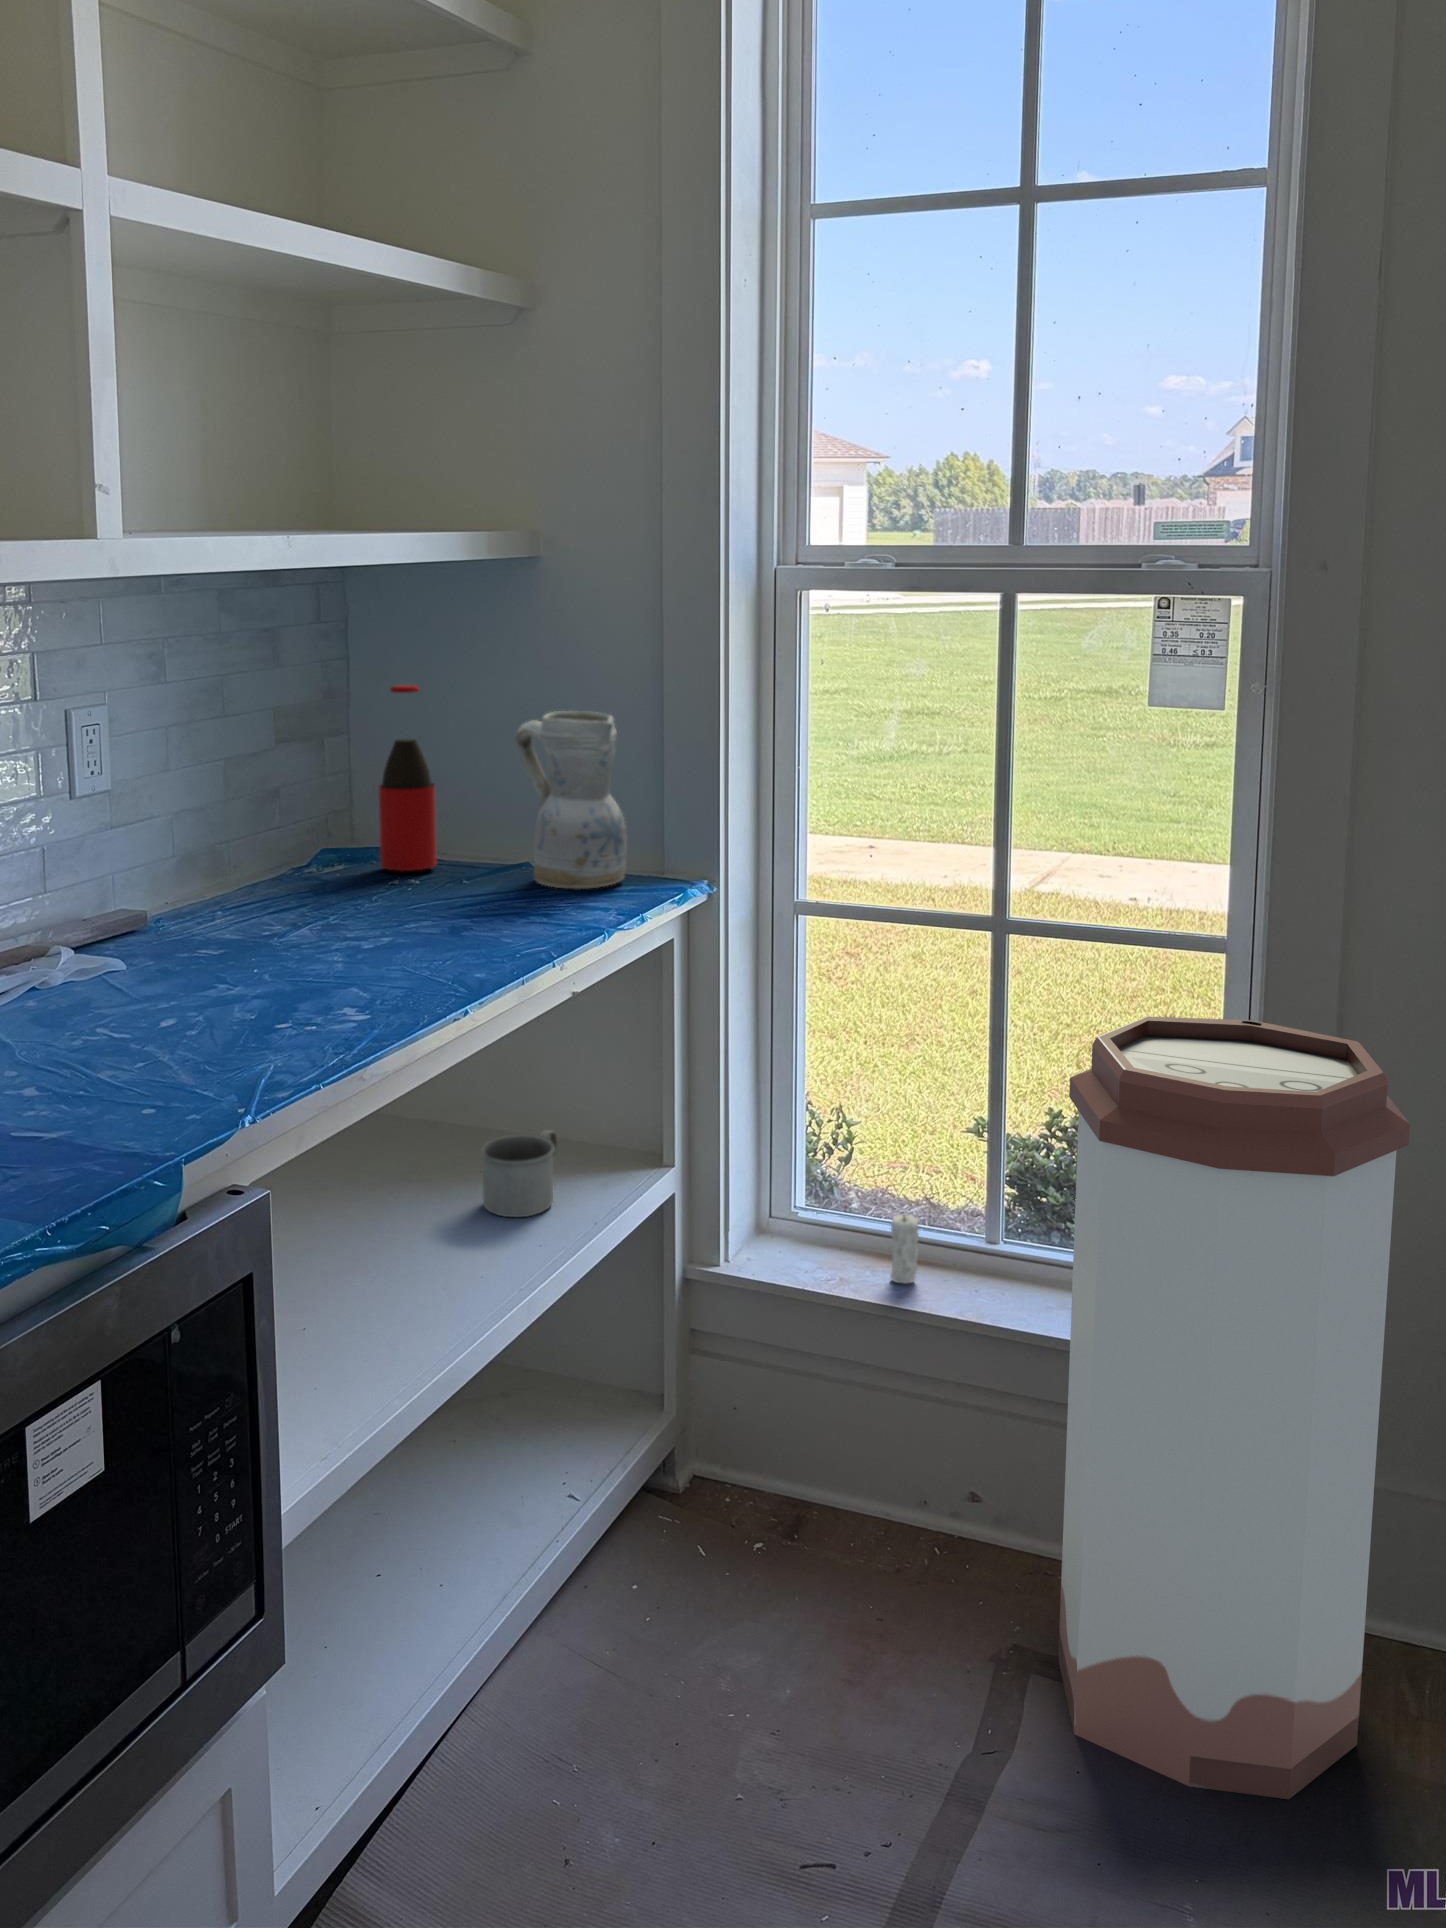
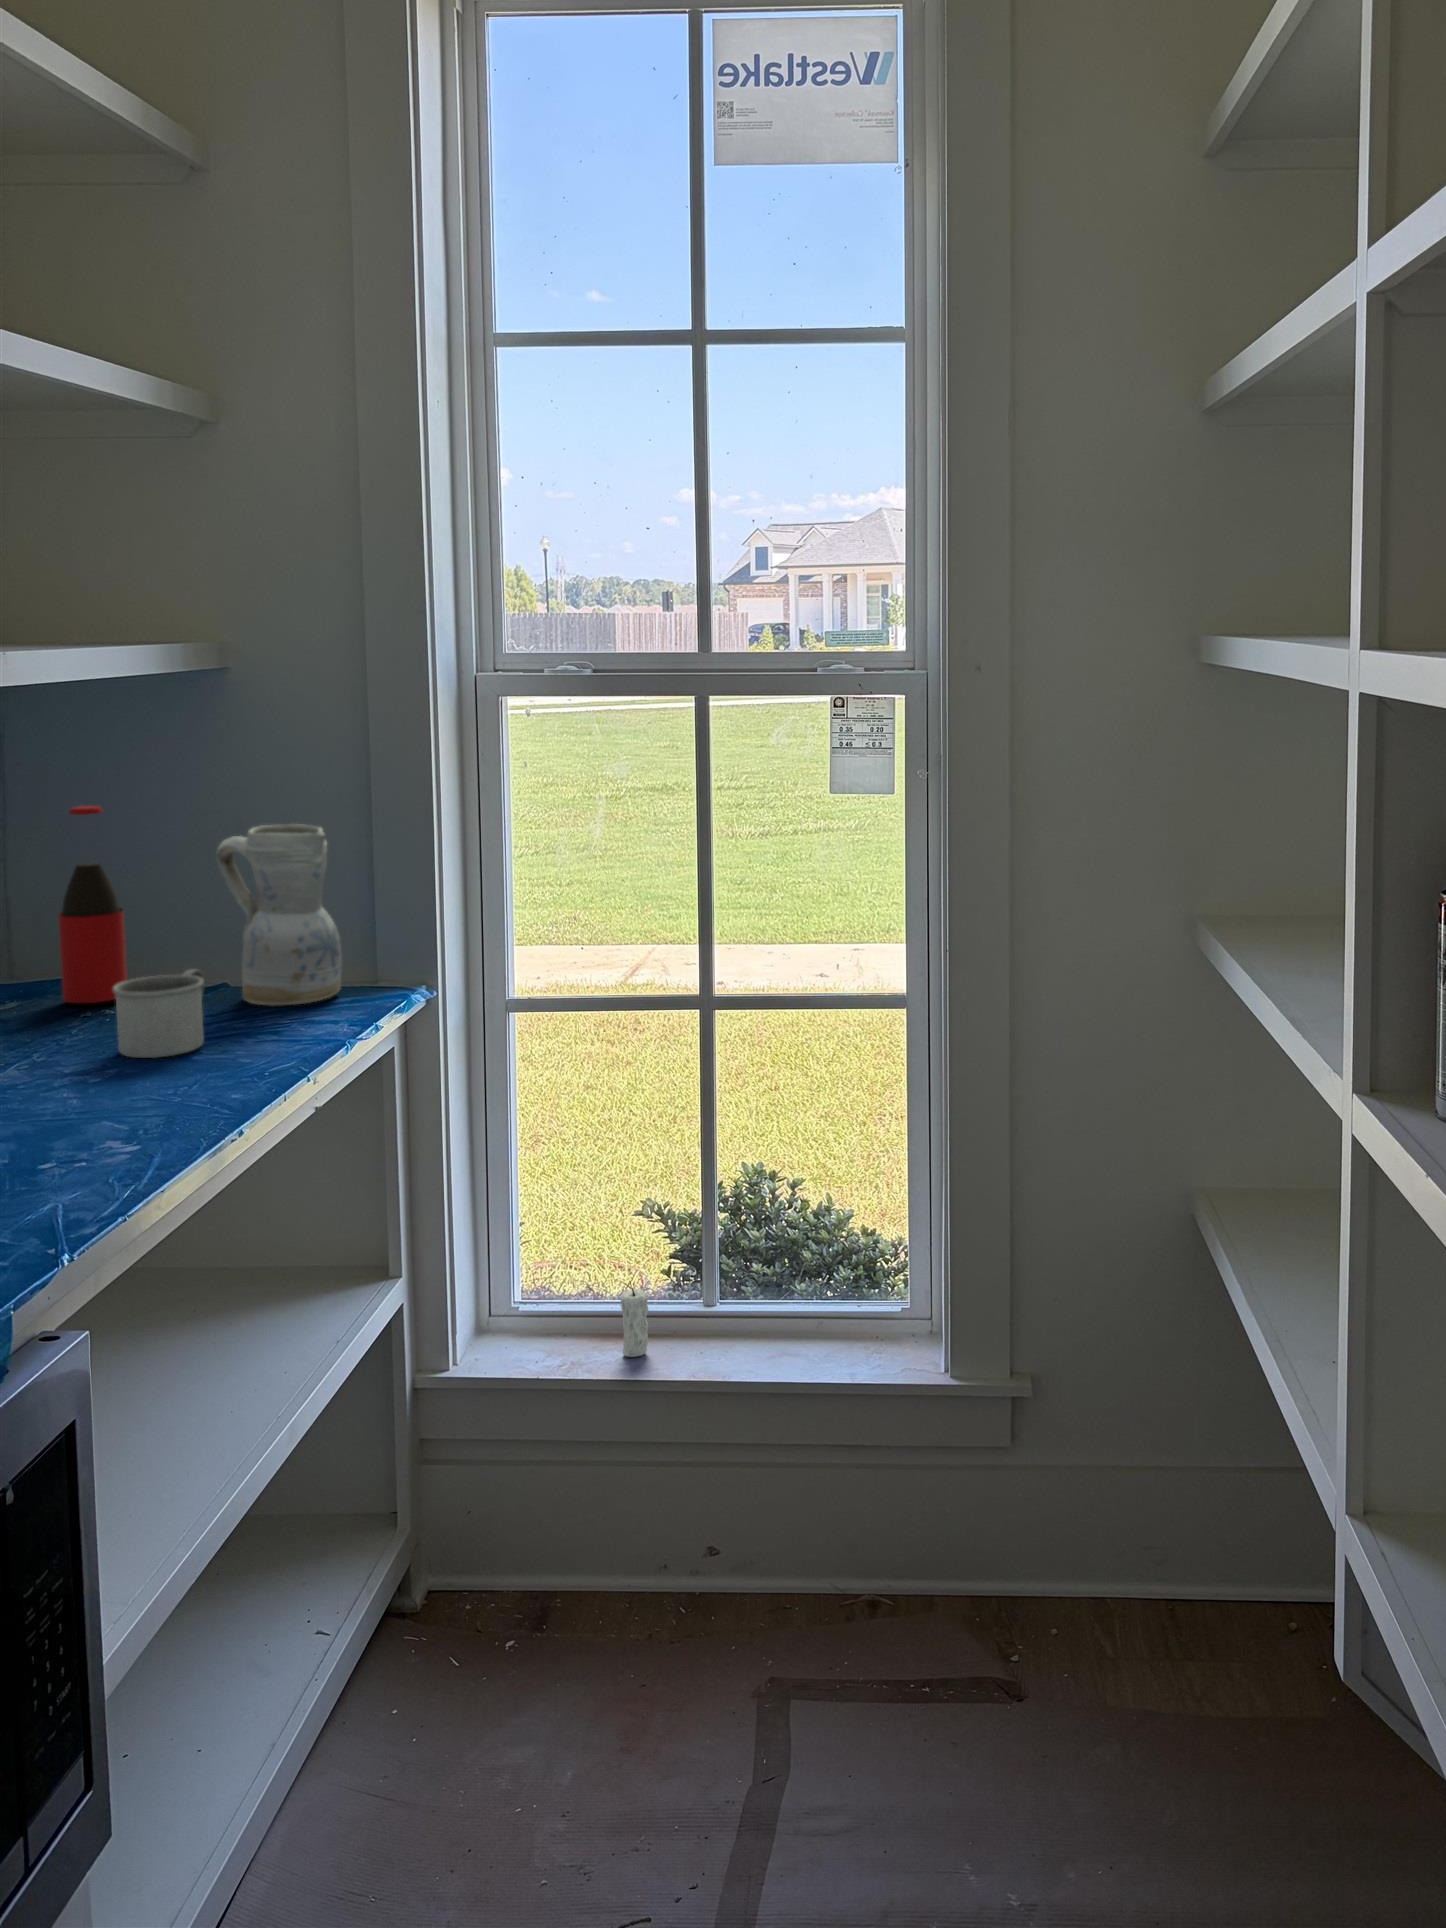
trash can: present [1058,1016,1410,1799] -> none [797,1065,1081,1764]
mug: present [480,1130,558,1217] -> present [113,969,204,1058]

